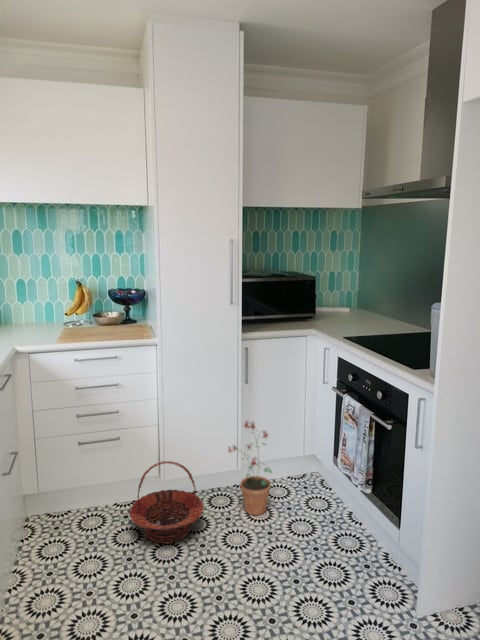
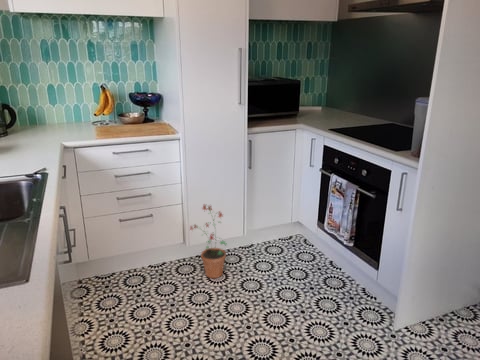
basket: present [129,461,204,544] -> none [109,240,172,306]

